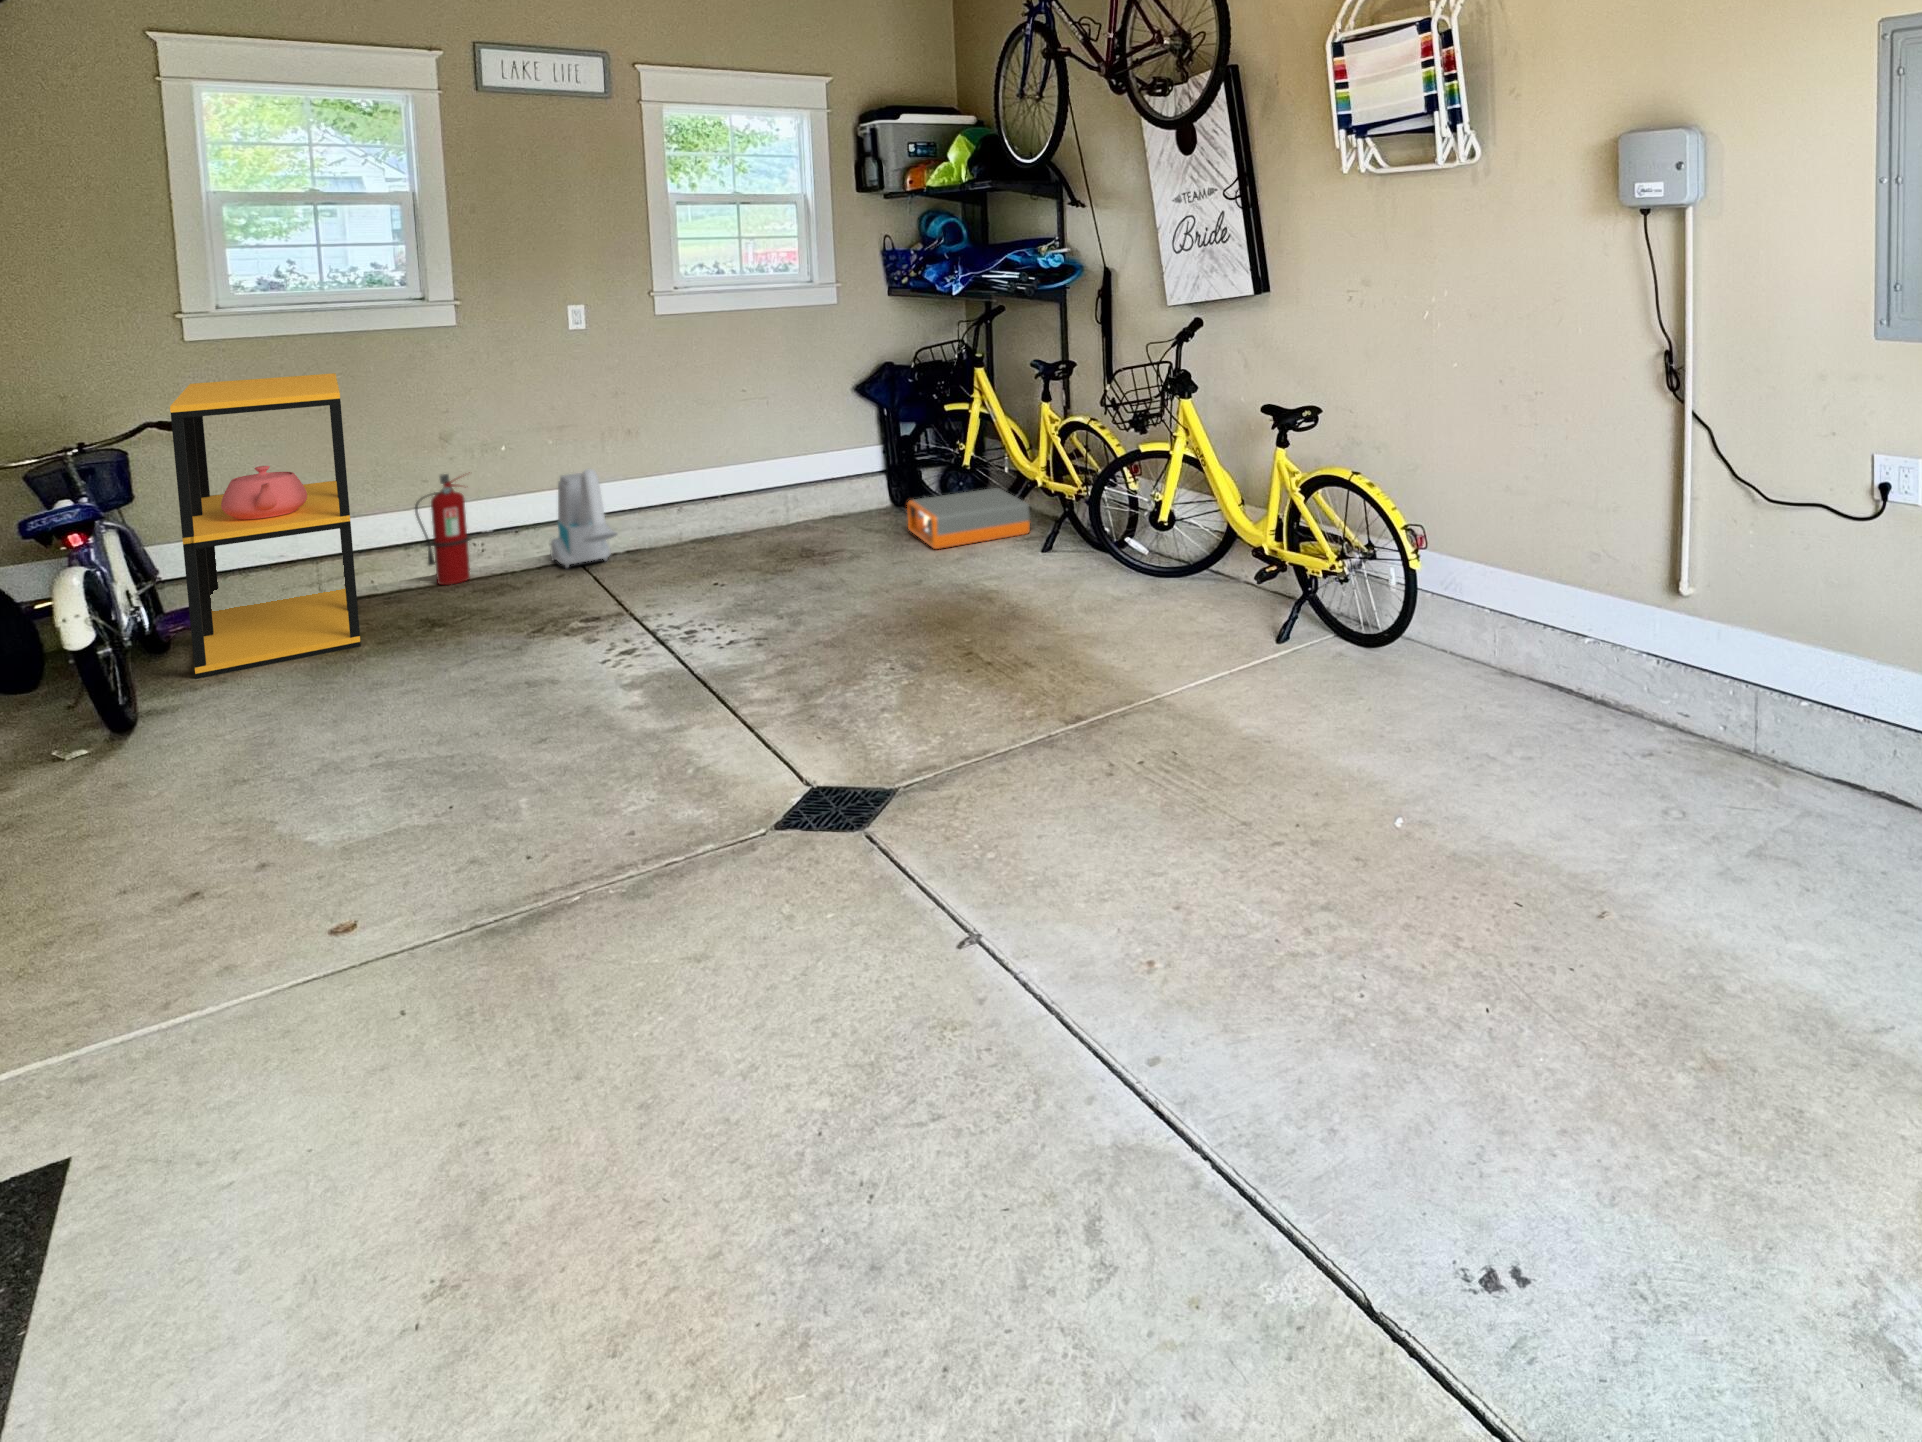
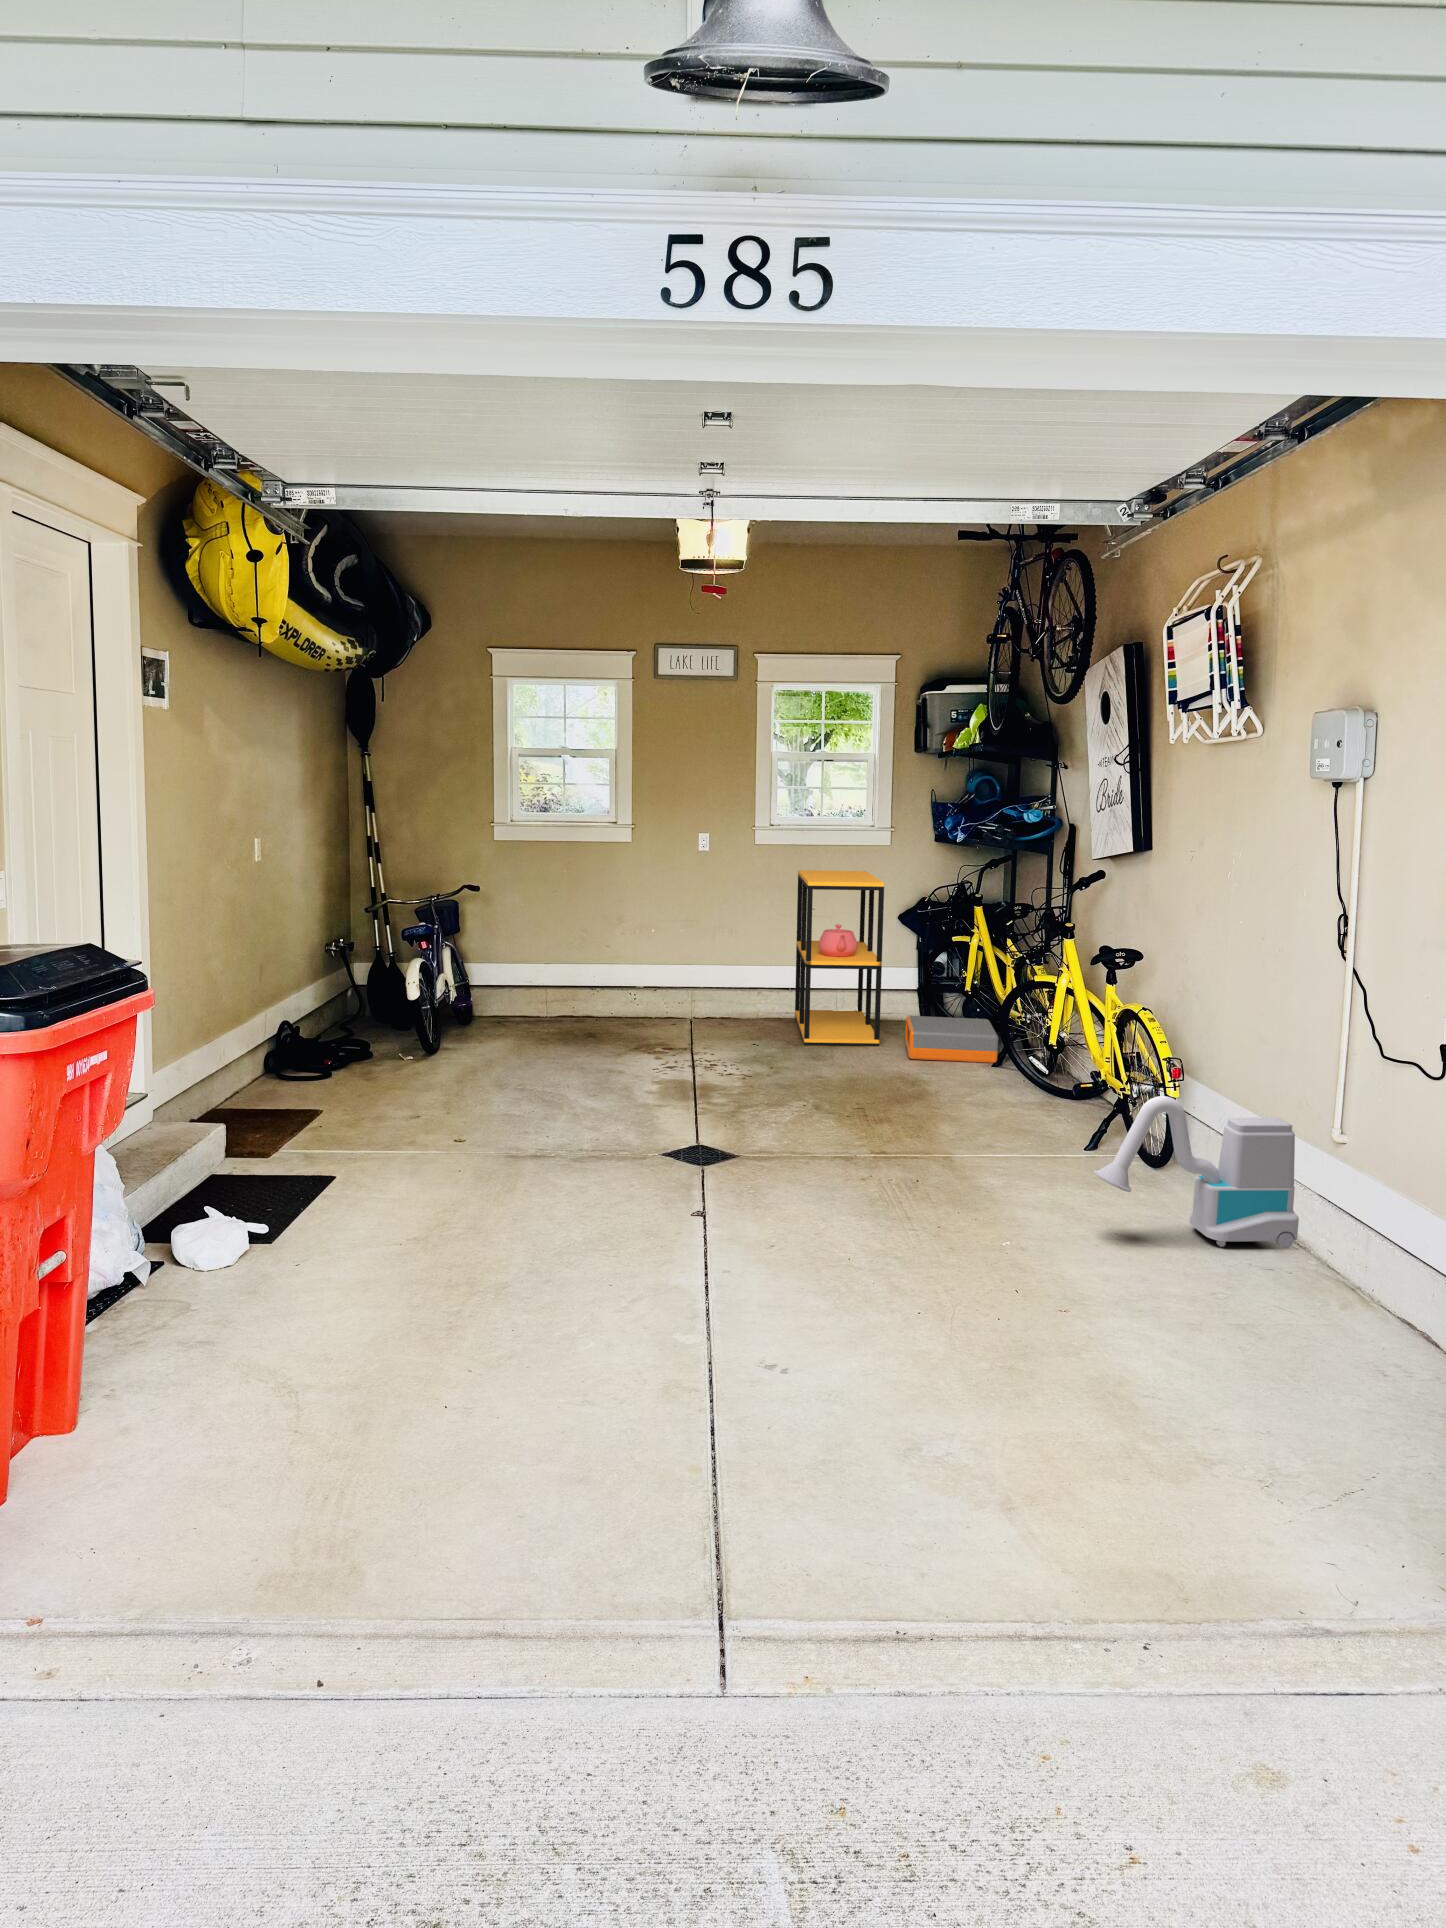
shelving unit: present [170,373,361,679] -> present [795,870,884,1046]
vacuum cleaner: present [550,469,617,568] -> present [1094,1096,1299,1249]
fire extinguisher: present [415,474,470,585] -> none [599,943,631,1019]

